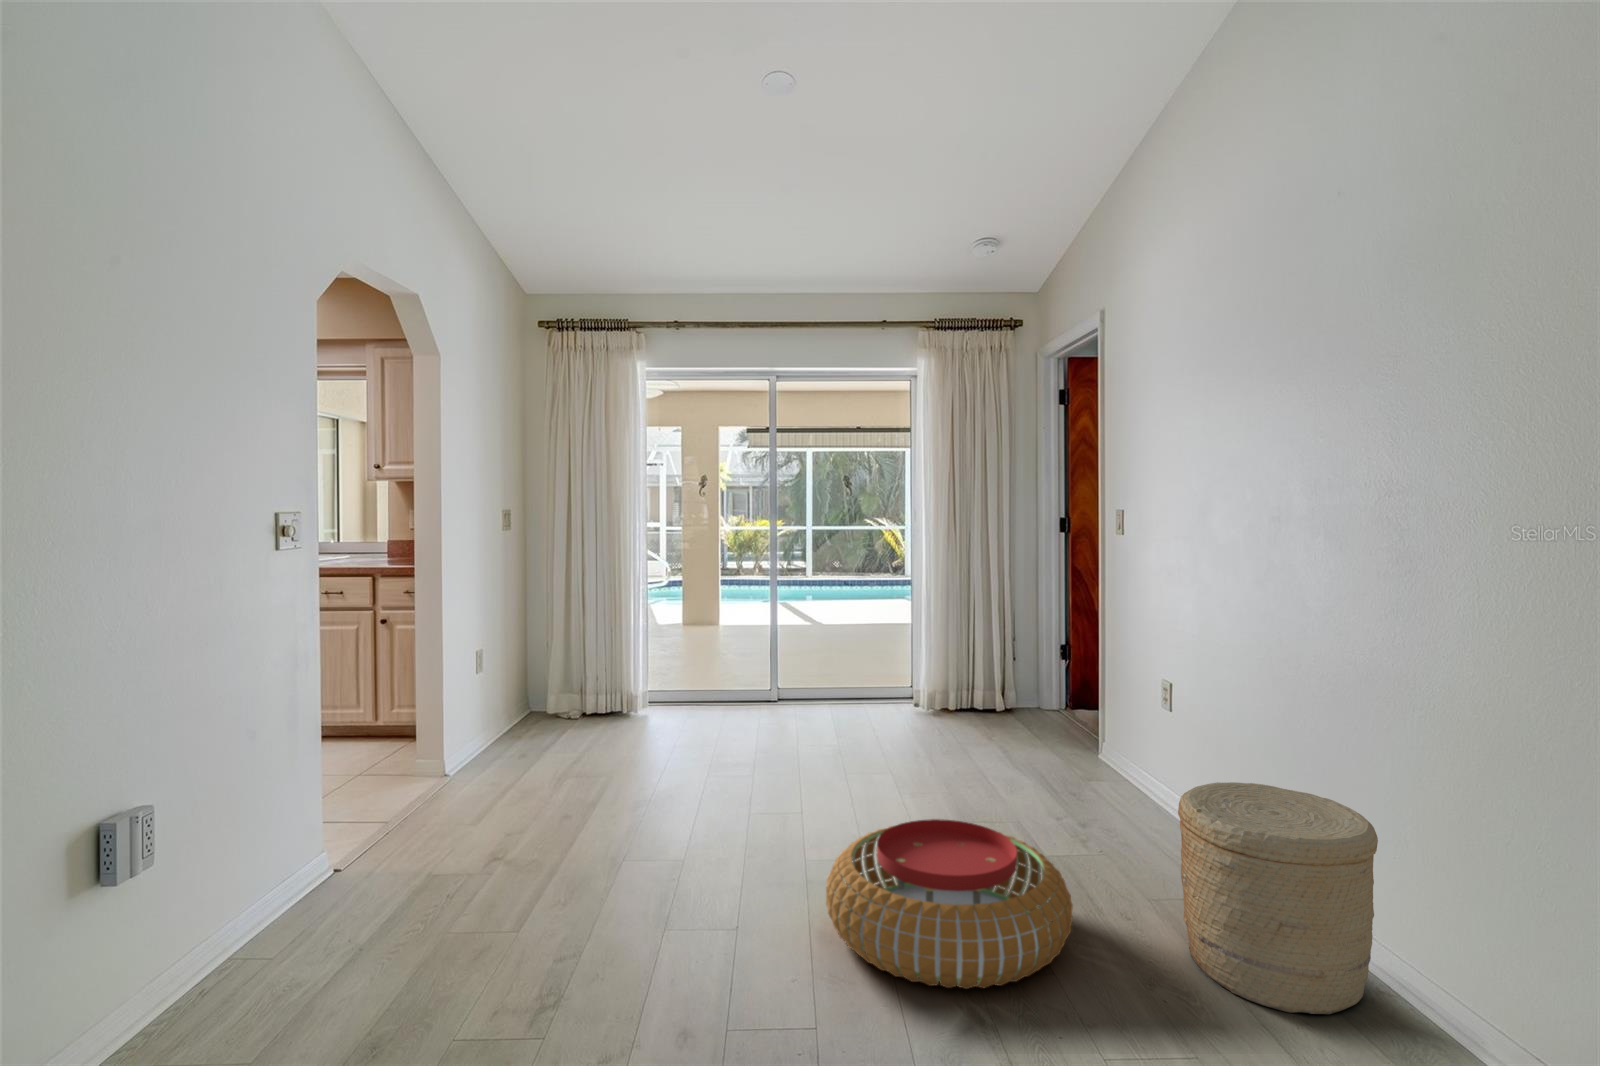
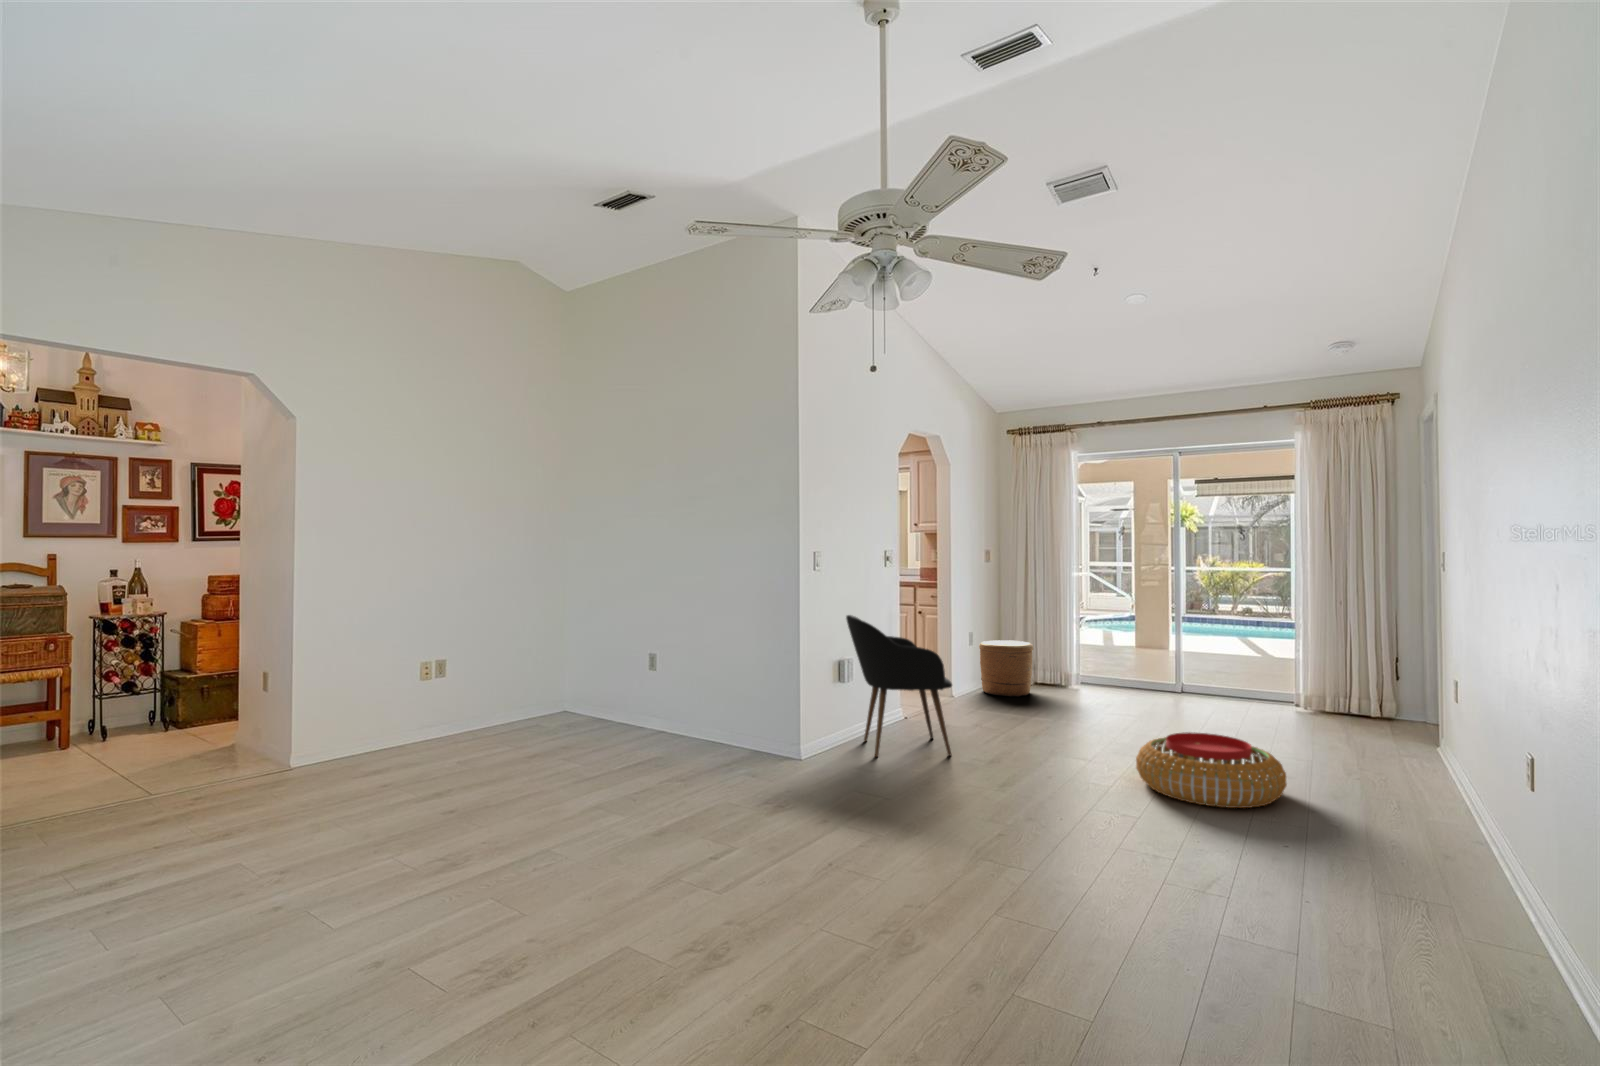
armchair: none [148,663,448,1033] -> present [846,615,952,757]
woven basket: present [1178,782,1378,1014] -> present [979,640,1033,697]

